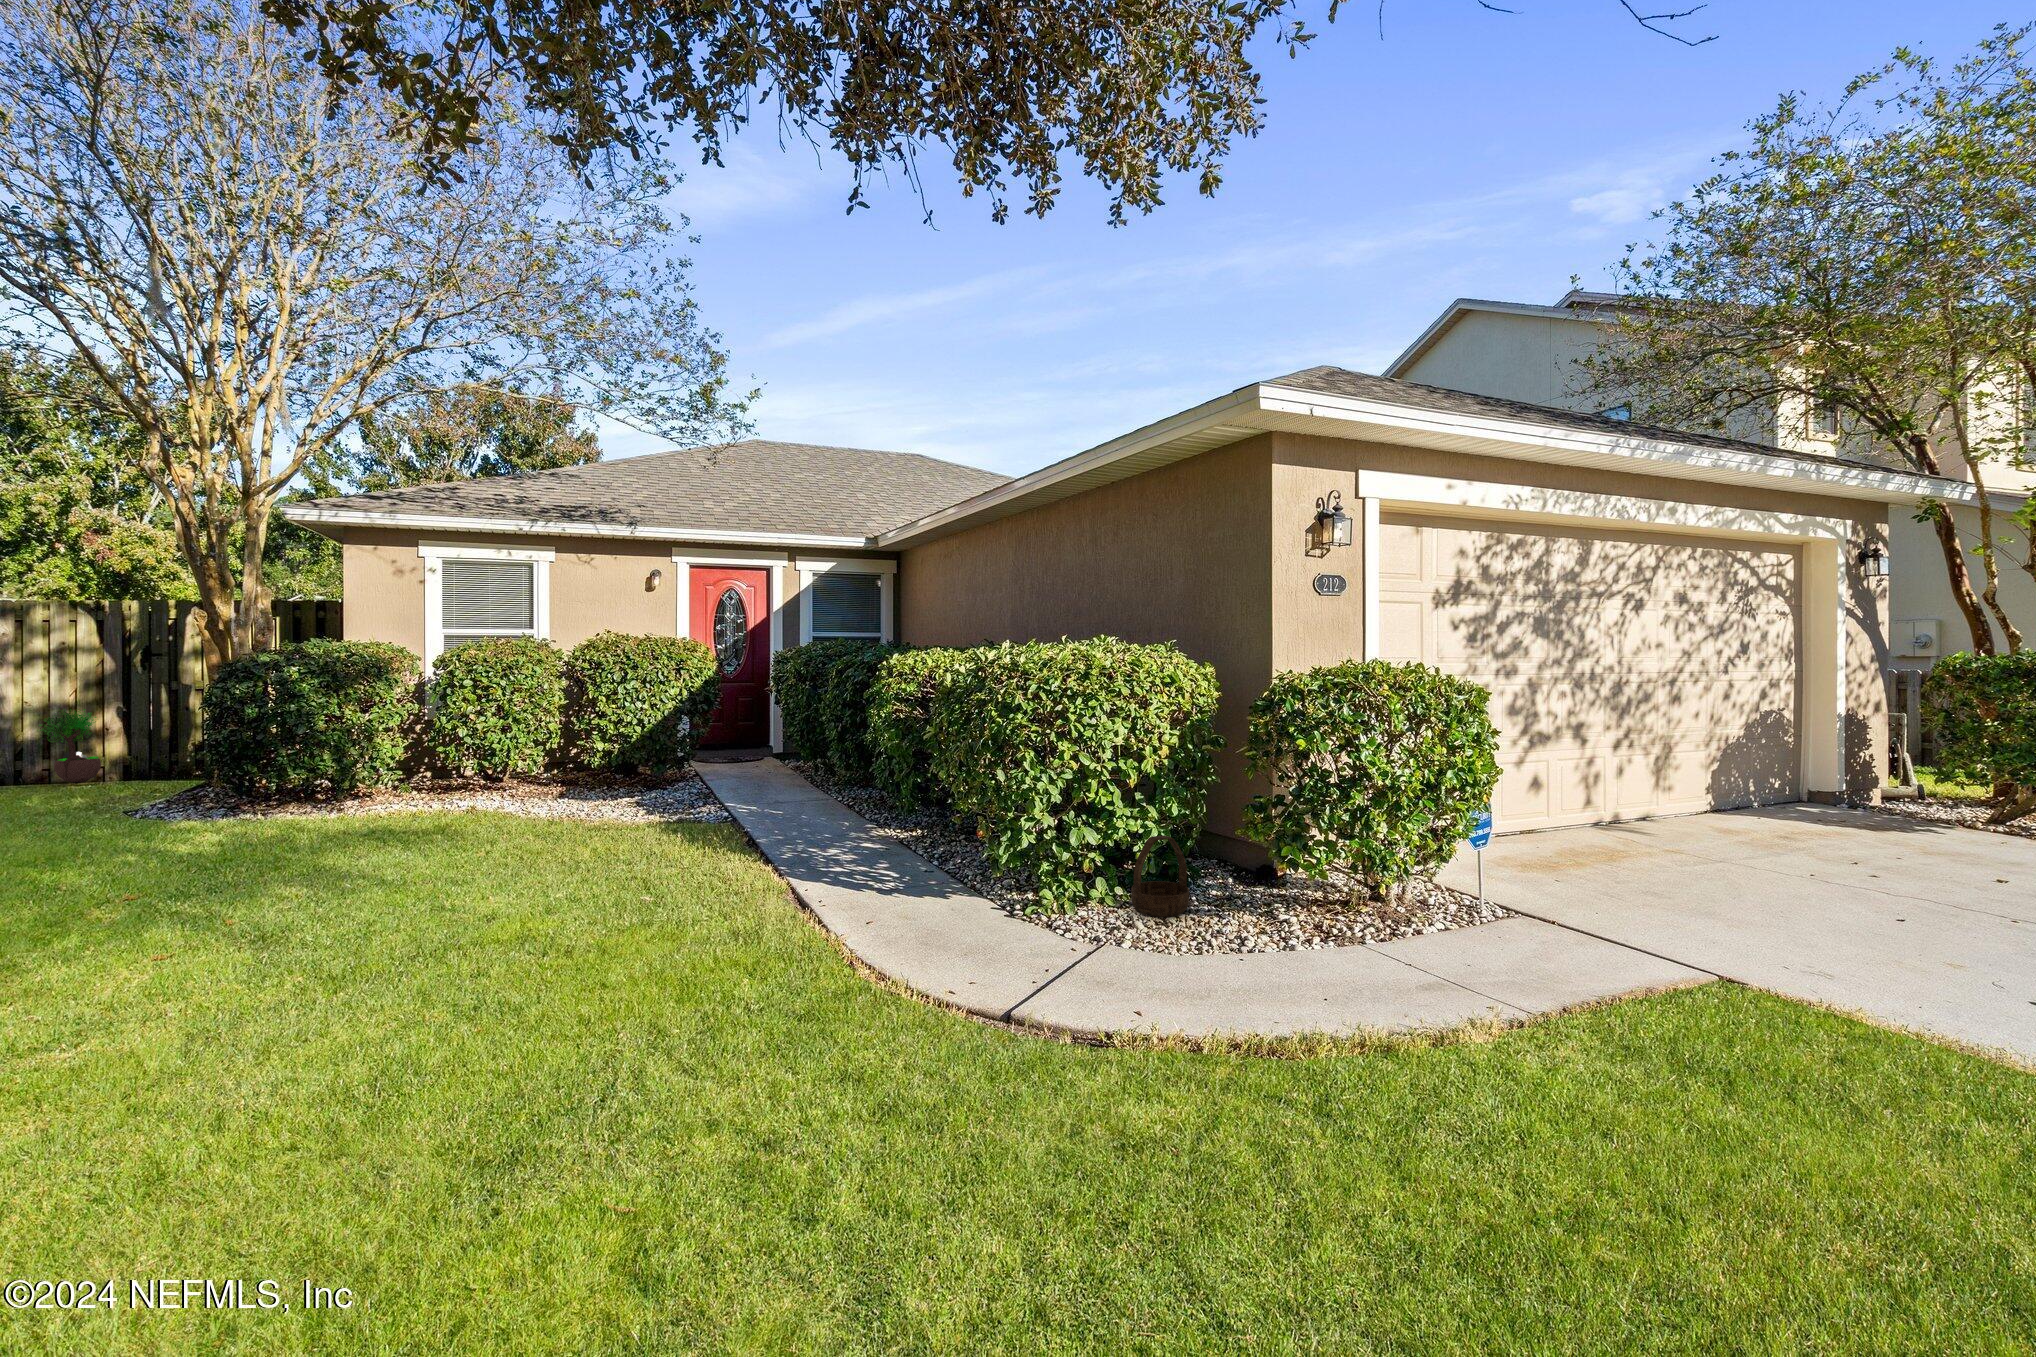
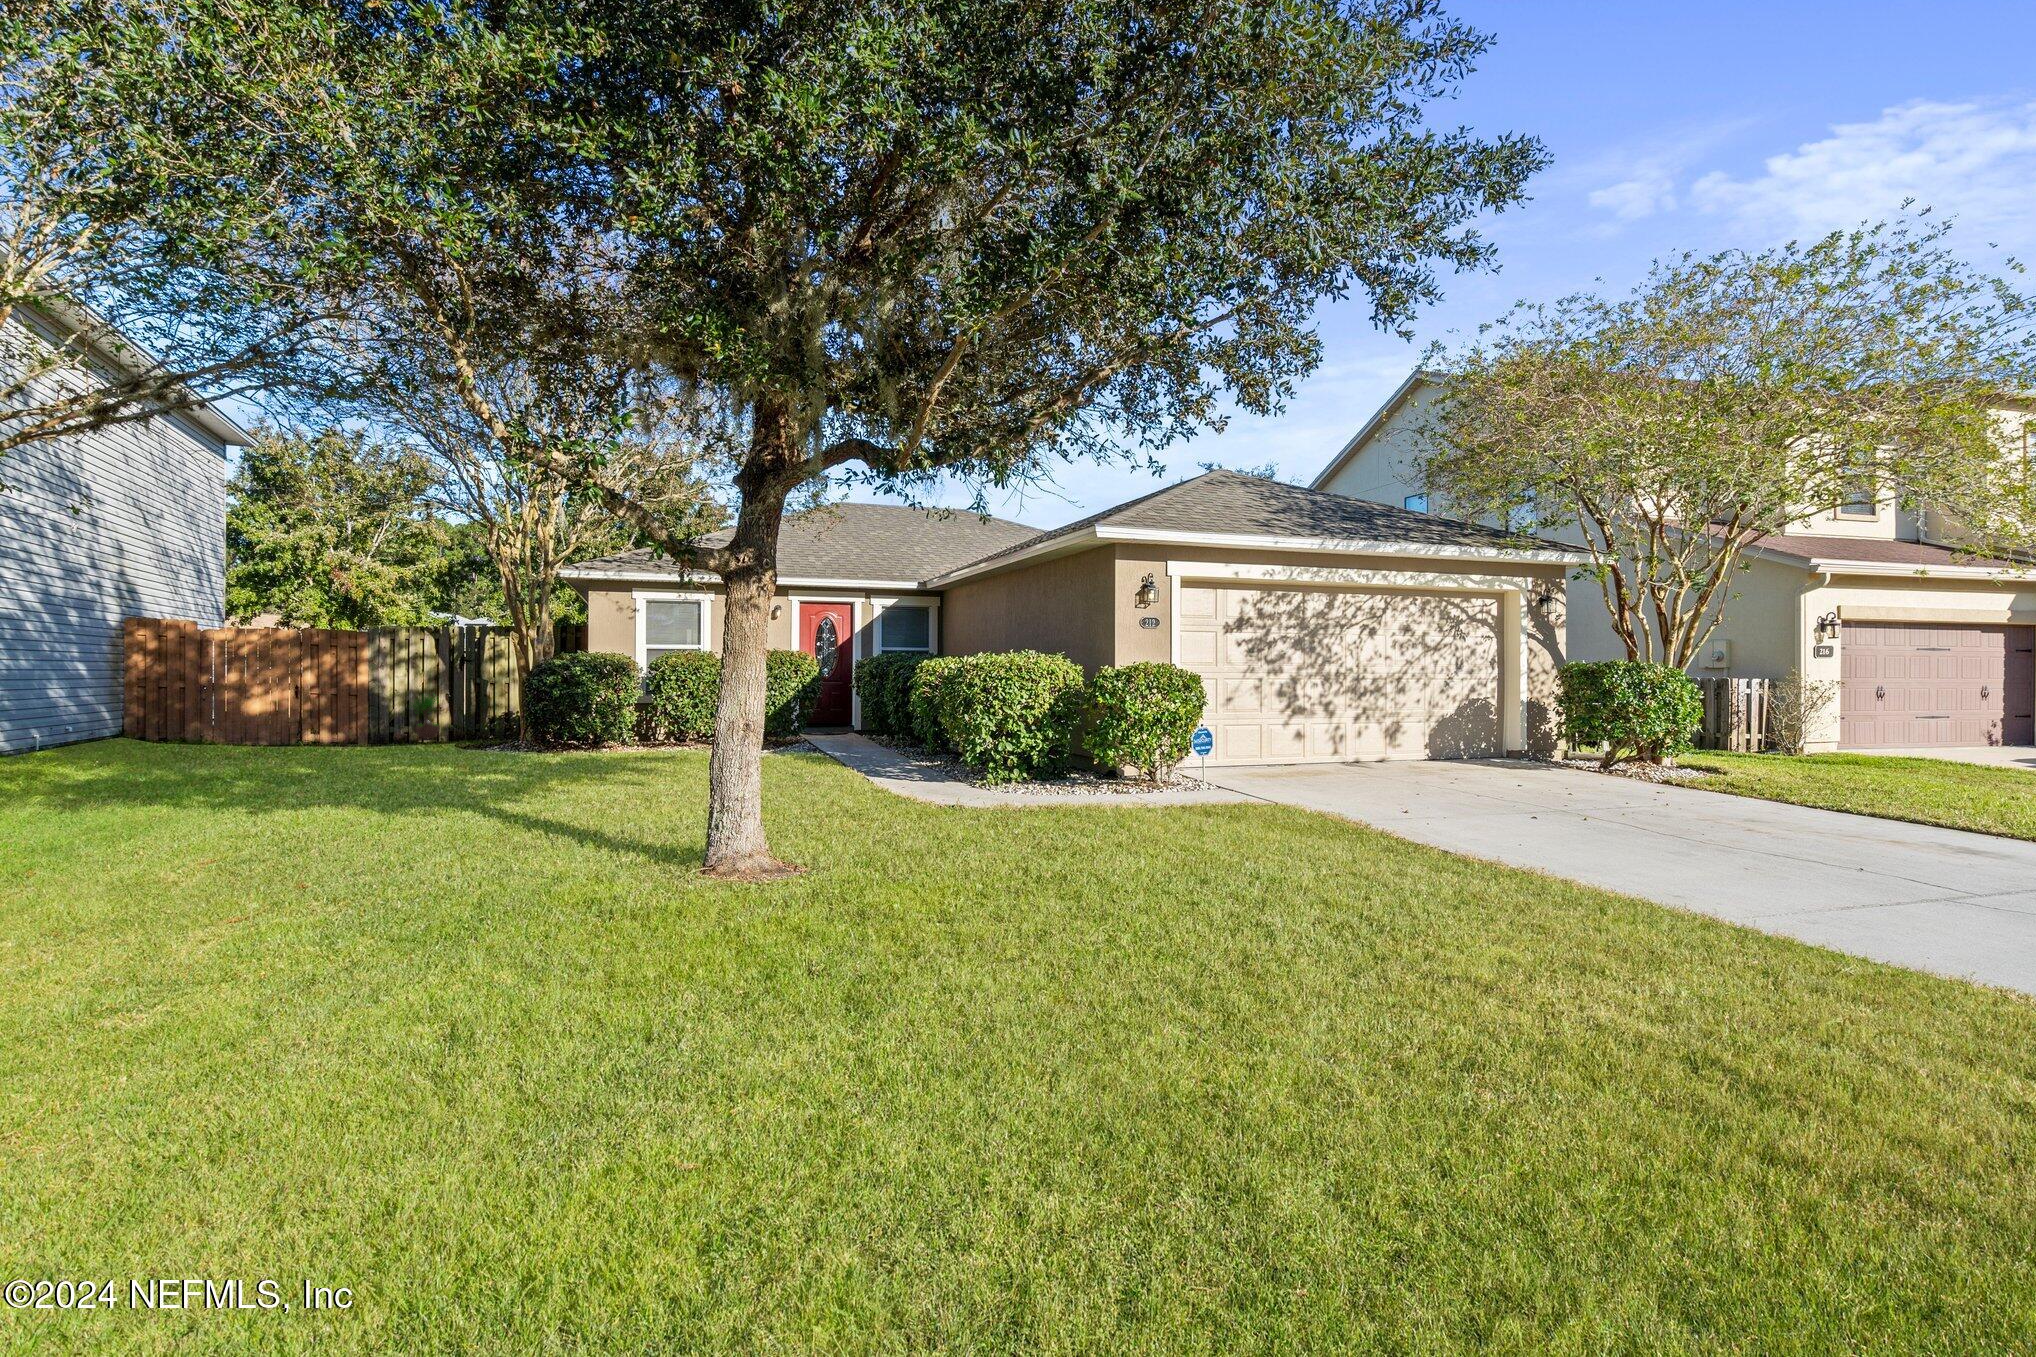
basket: present [1131,835,1189,917] -> none [1030,748,1058,787]

